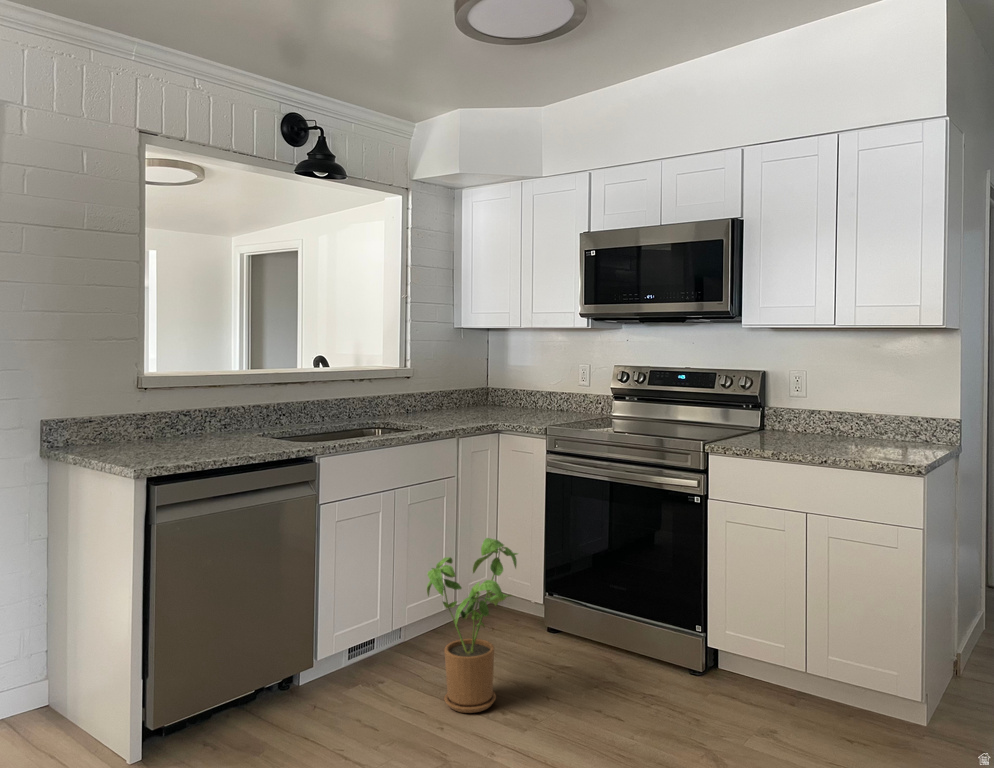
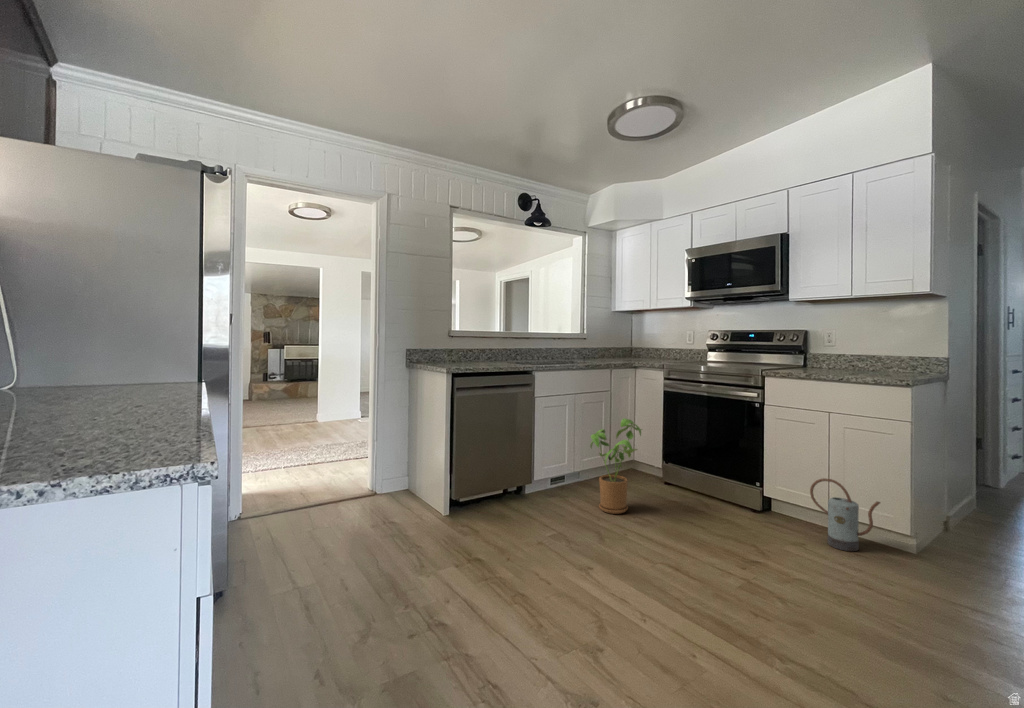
watering can: none [781,620,881,735] -> present [810,479,880,551]

